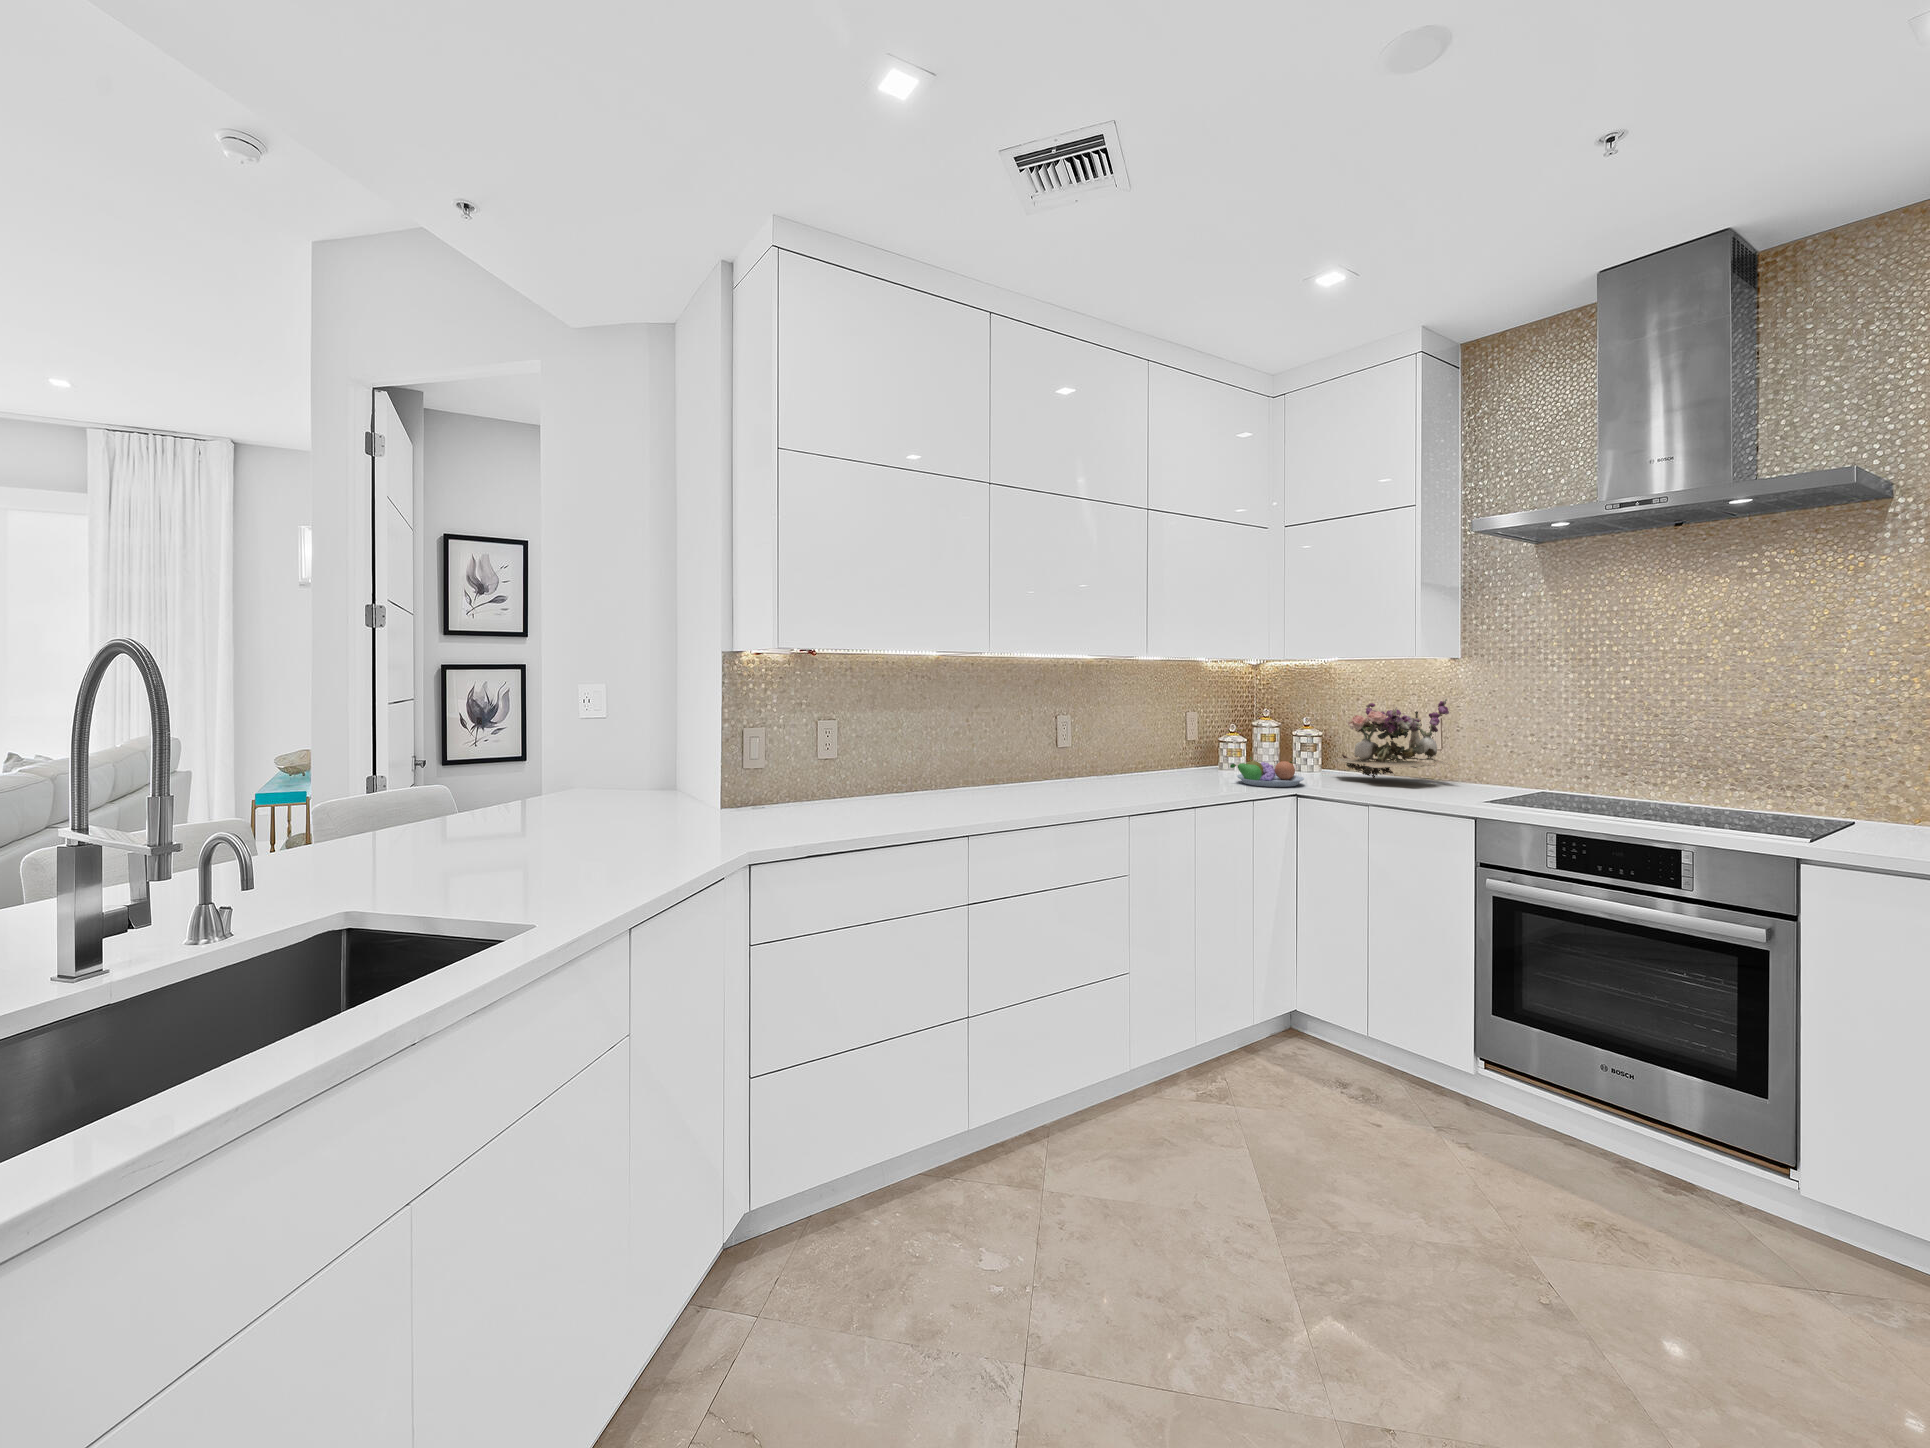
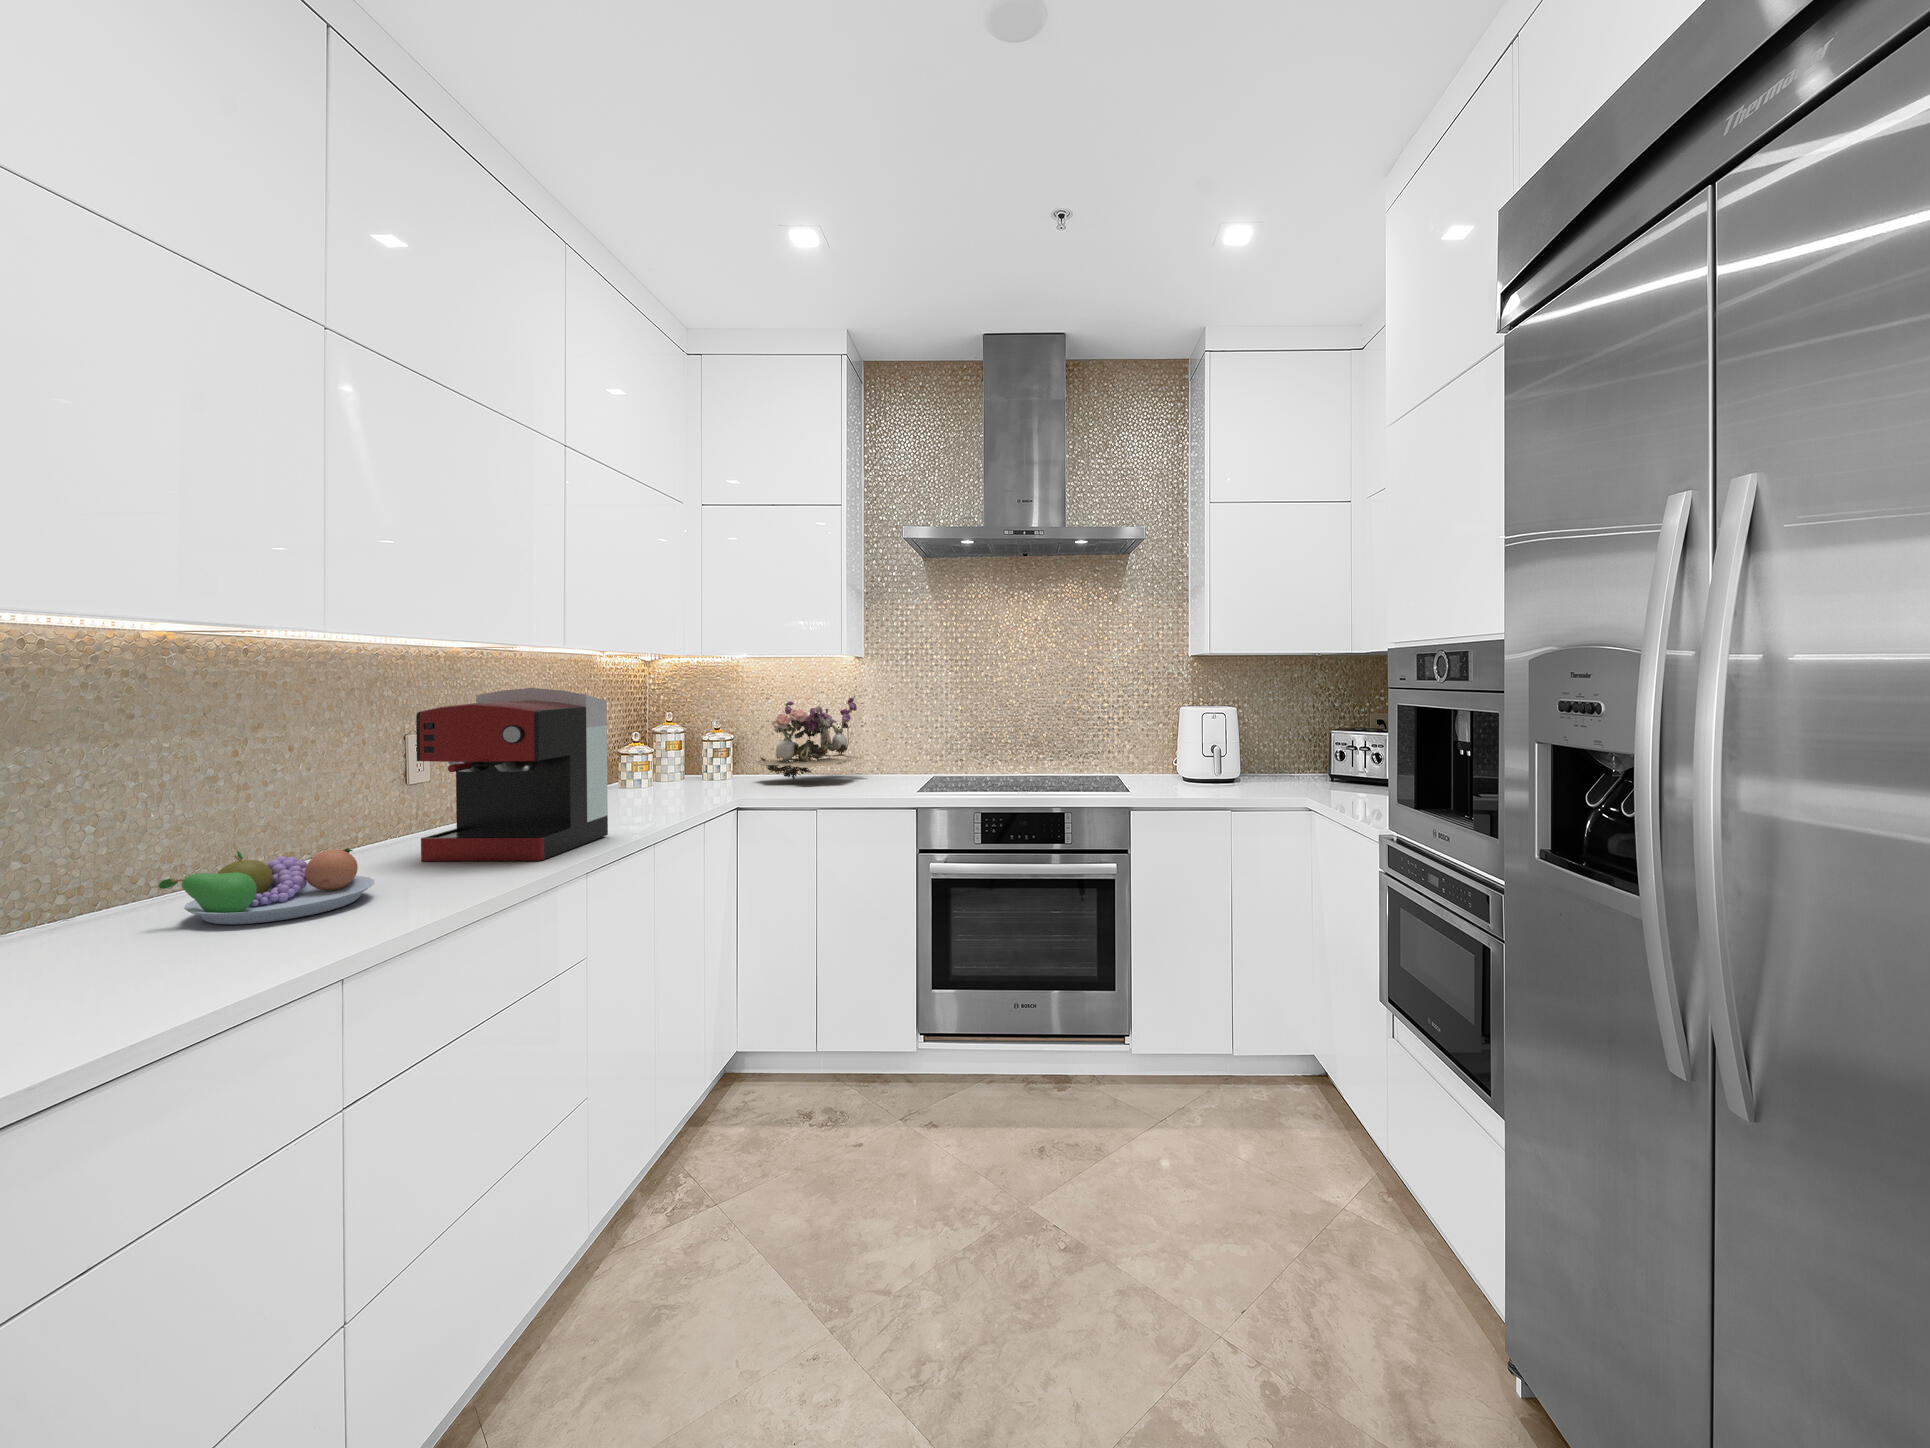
coffee maker: none [1047,691,1164,809] -> present [416,688,608,861]
fruit bowl: present [1230,757,1304,787] -> present [159,848,375,924]

